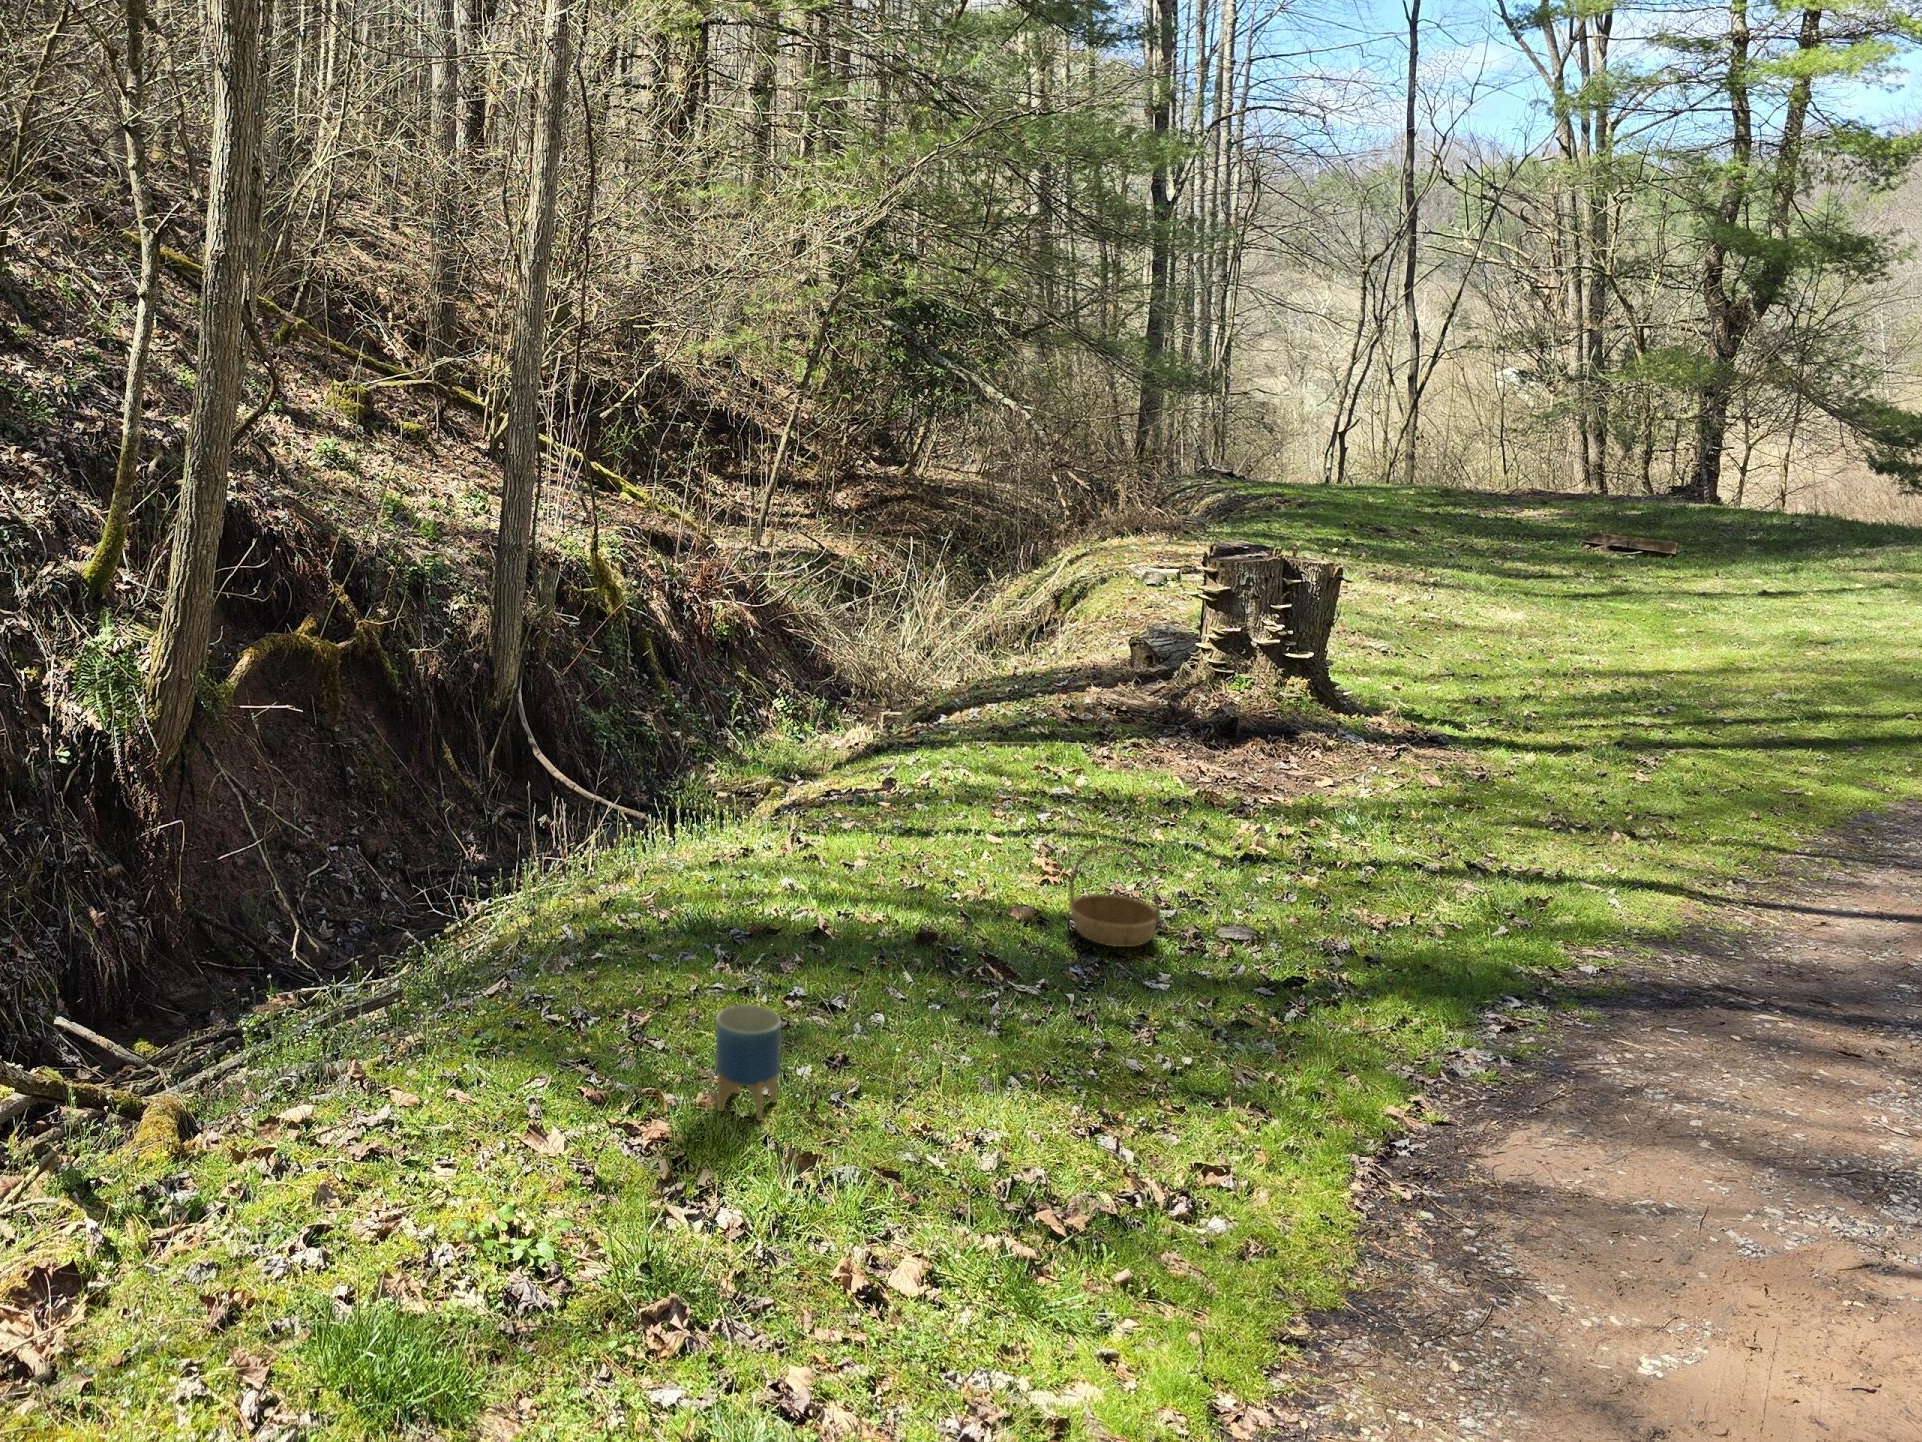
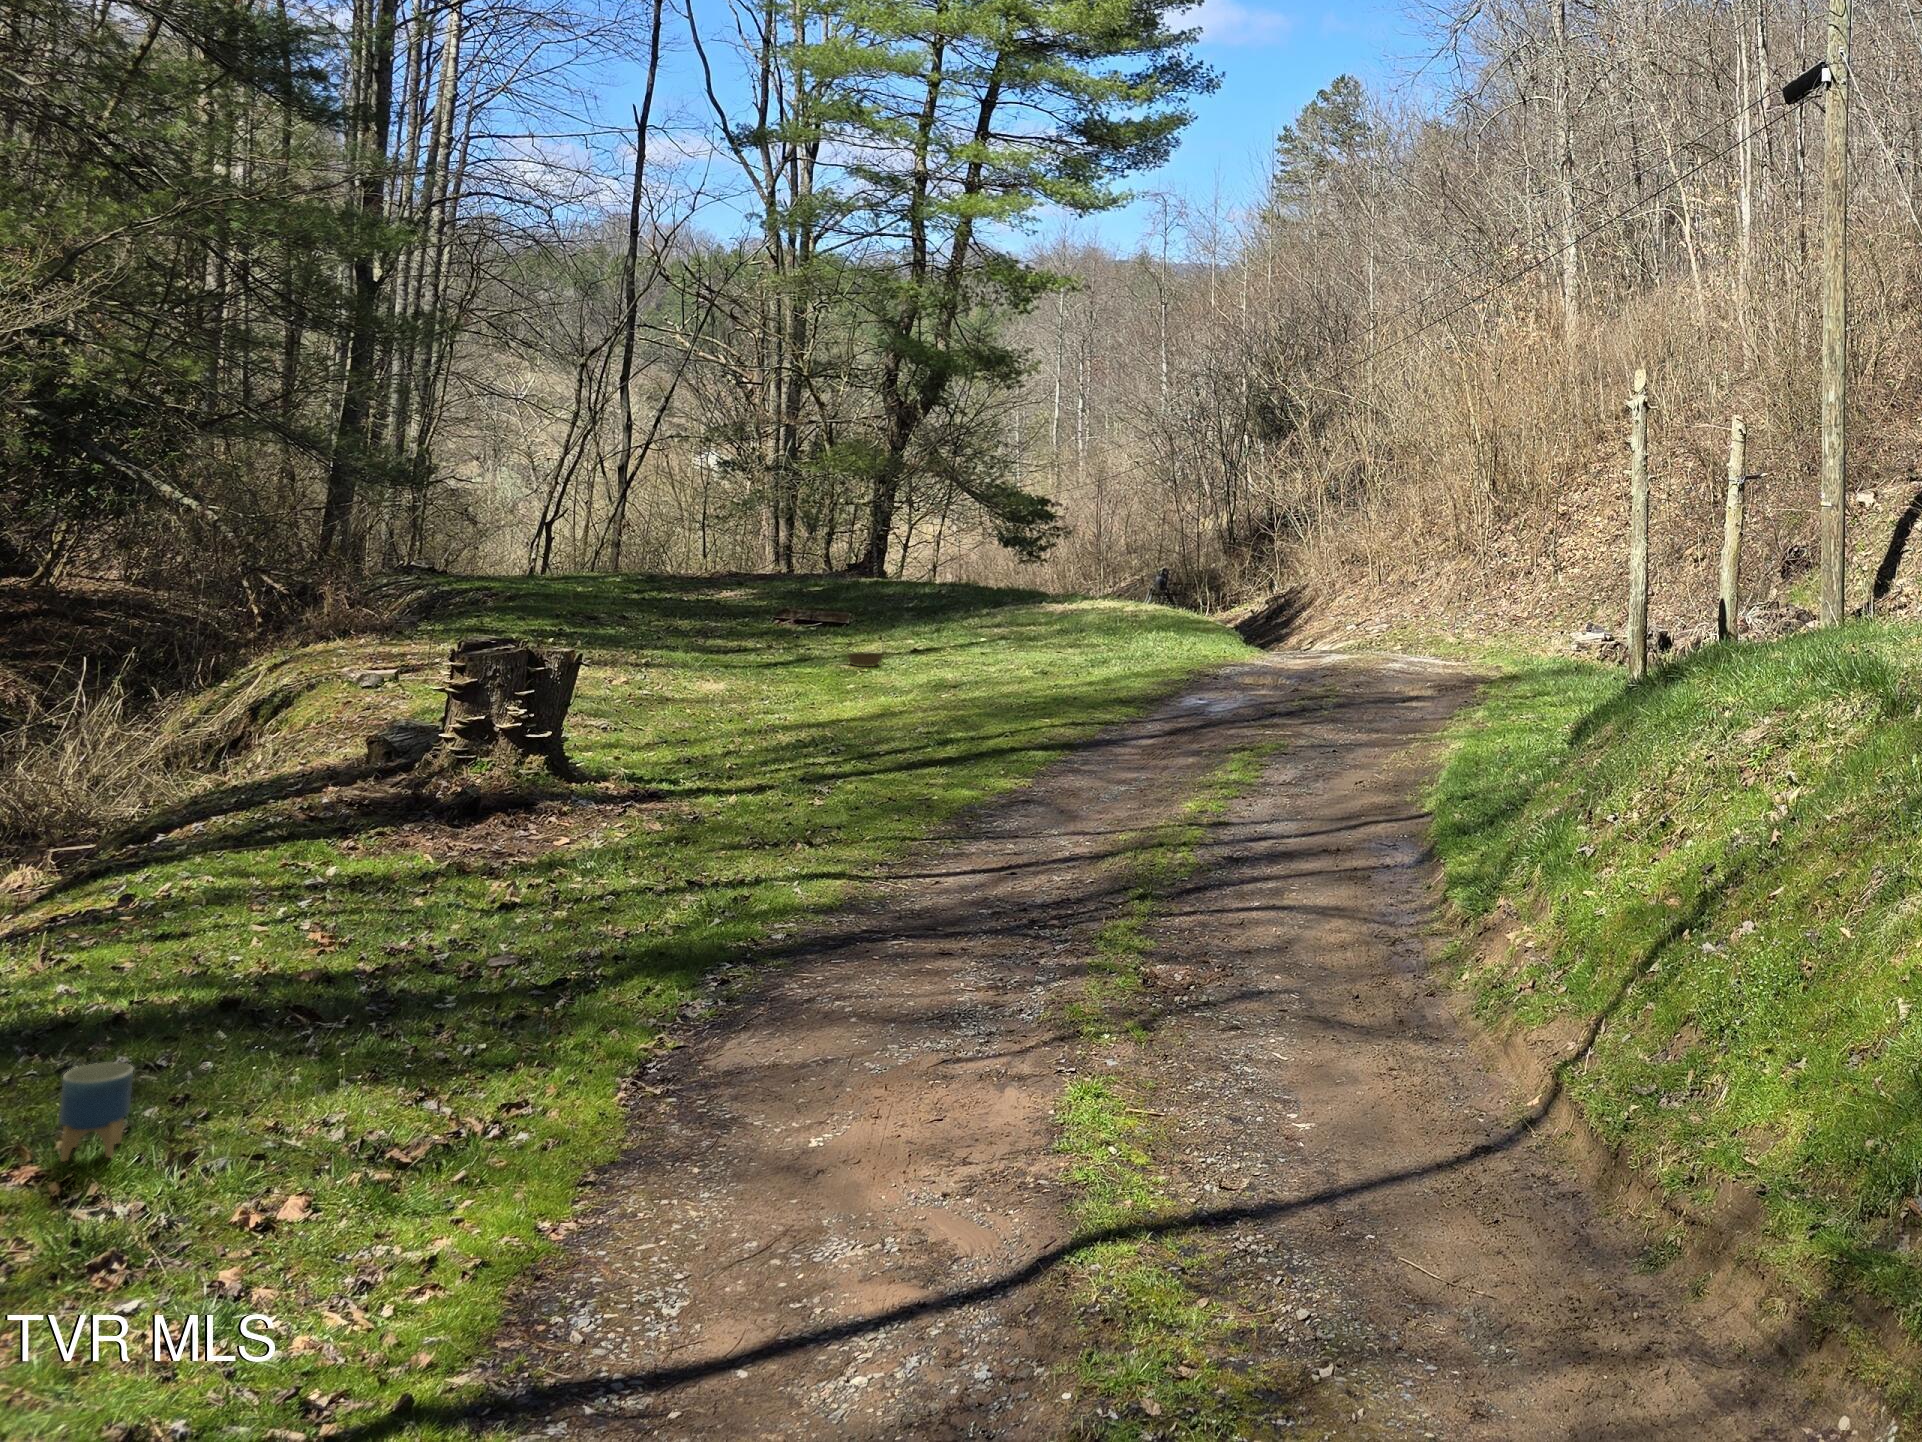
basket: present [1069,845,1160,947] -> present [847,632,884,667]

